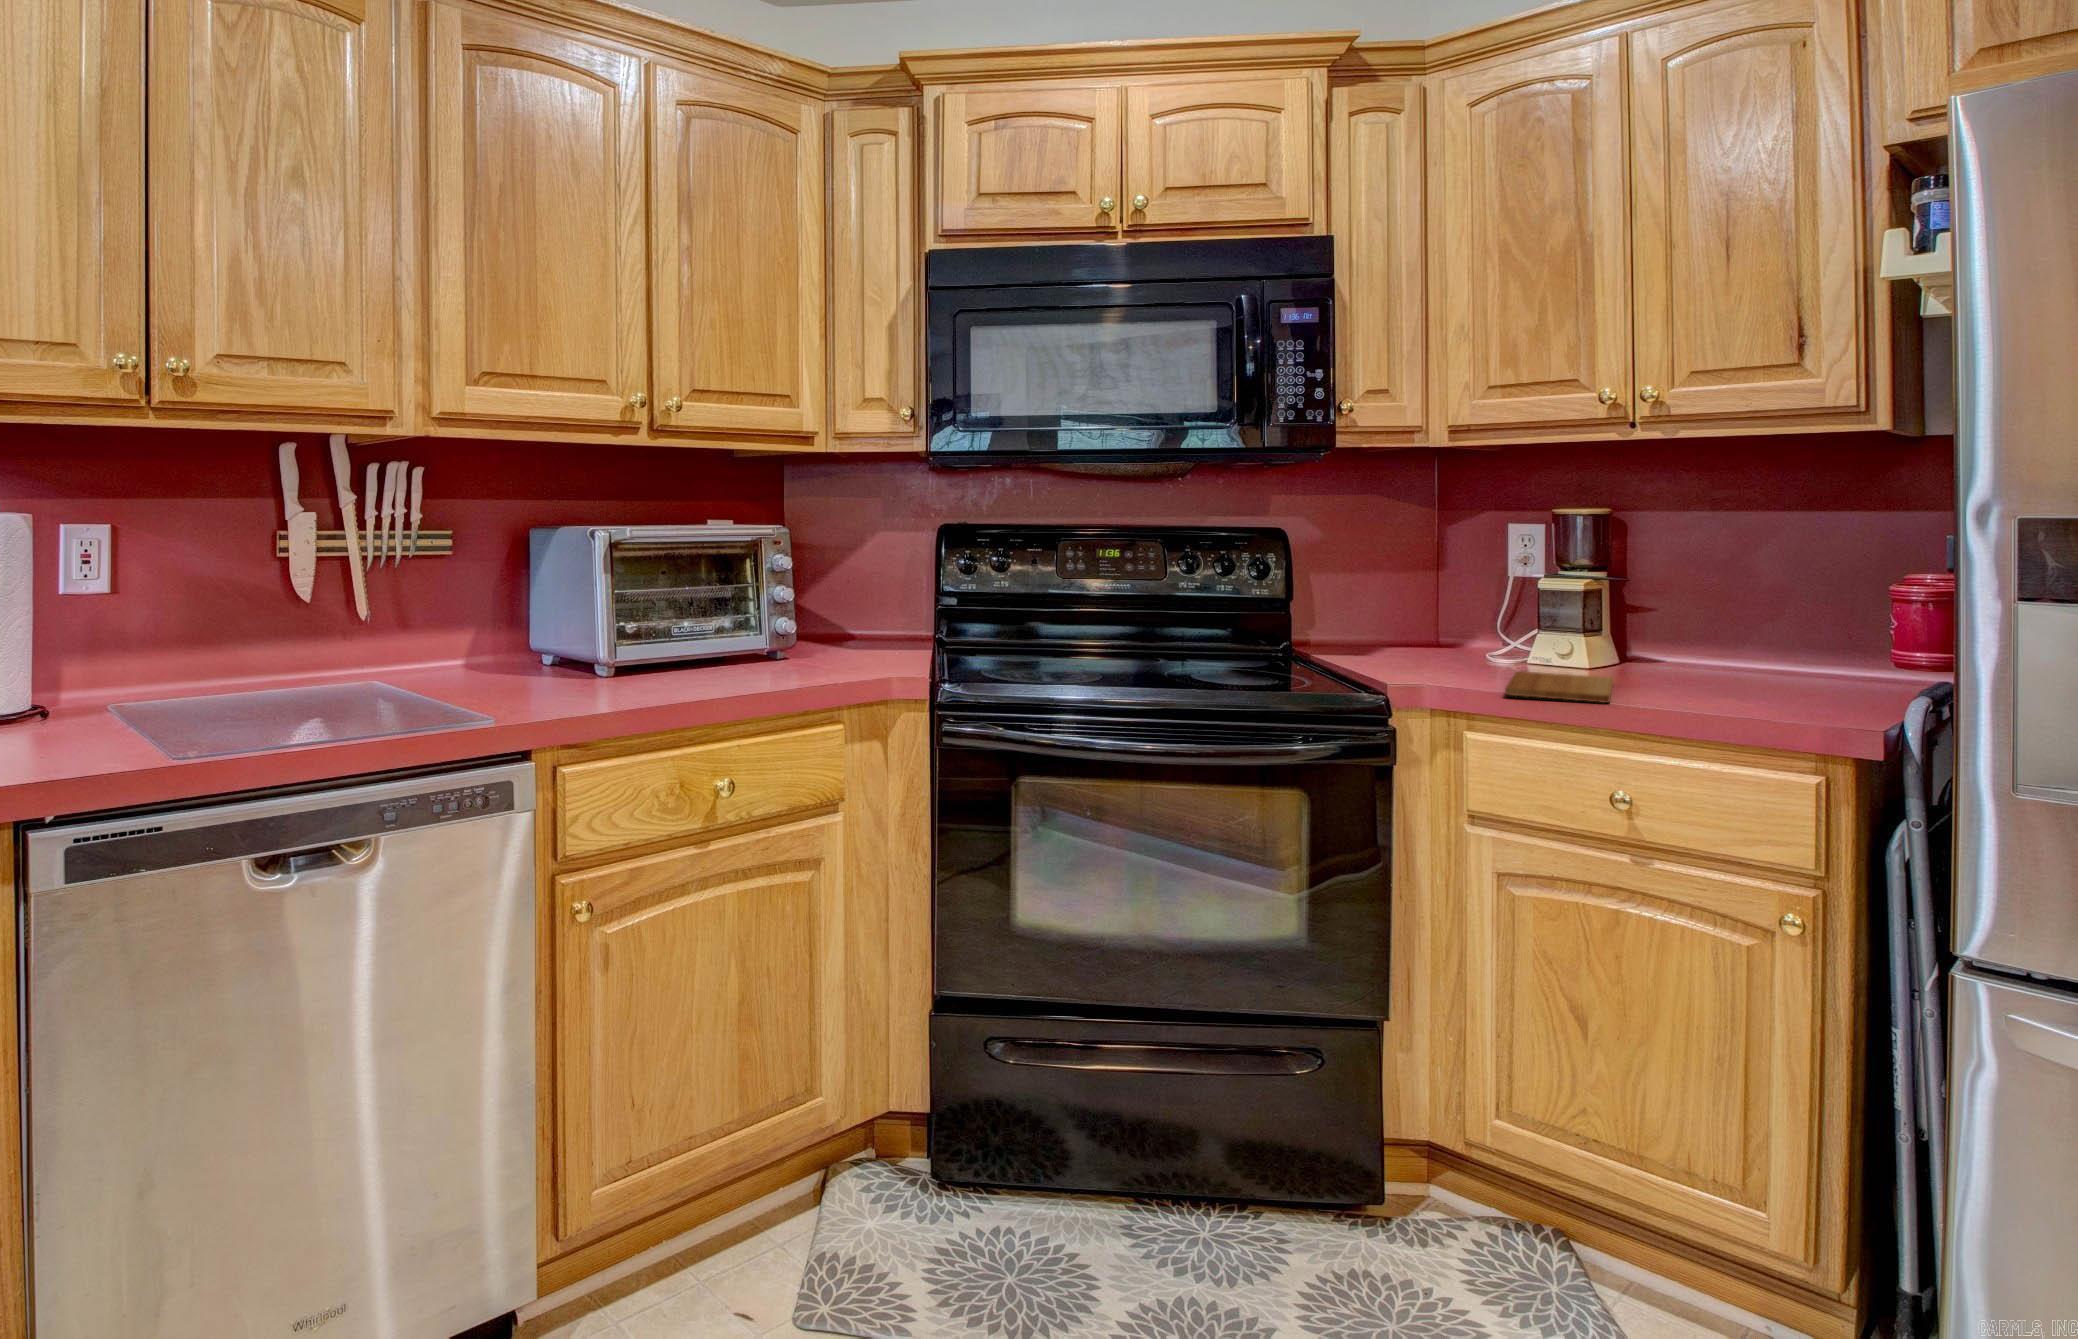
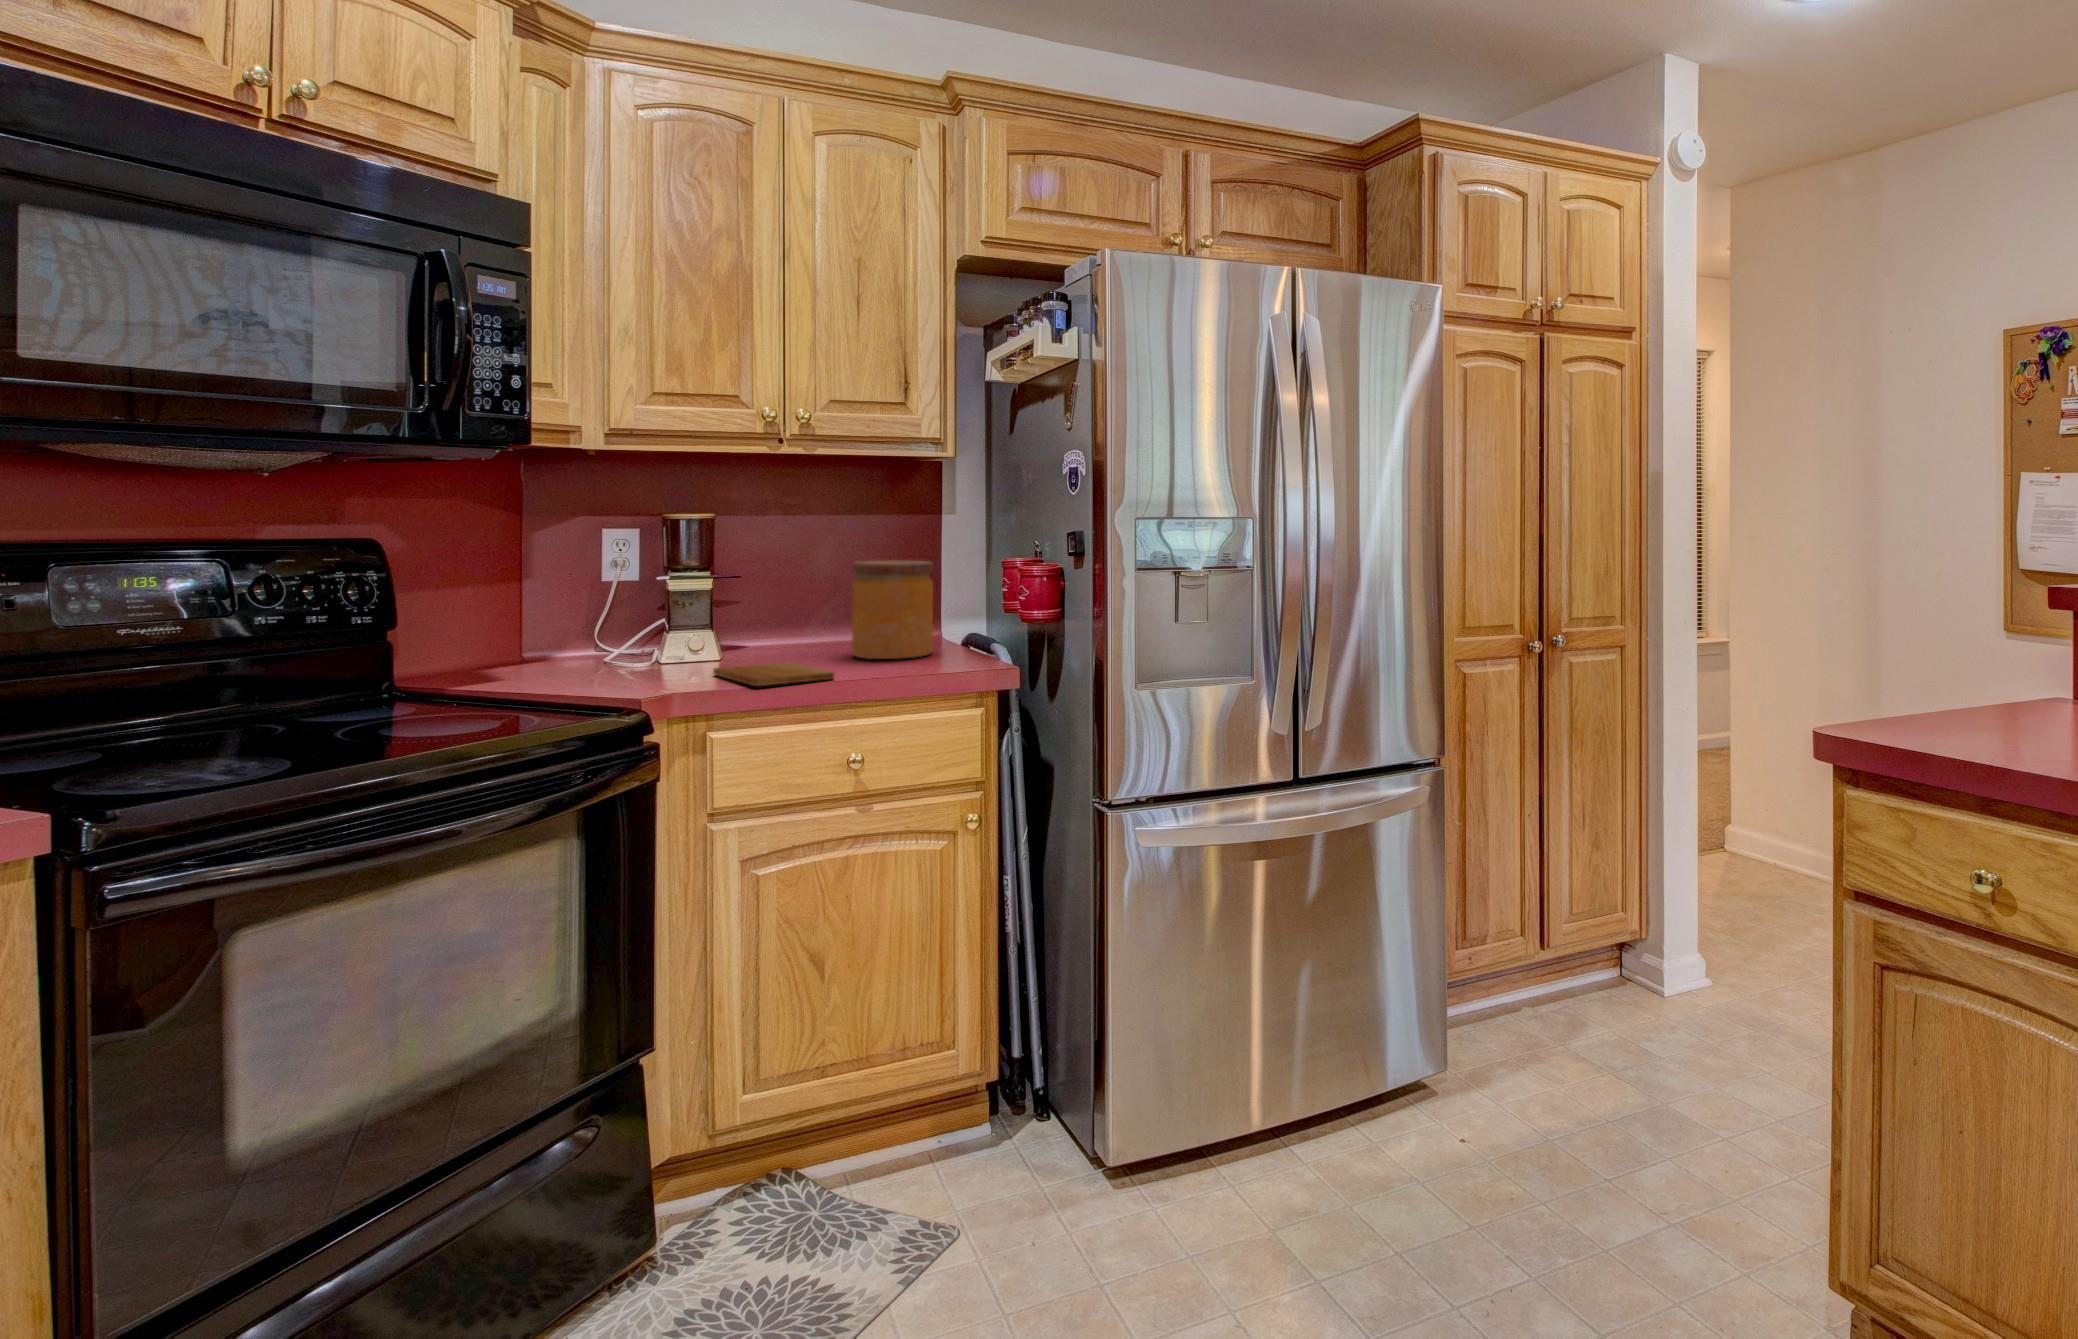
jar: none [1713,567,1842,698] -> present [852,561,934,659]

